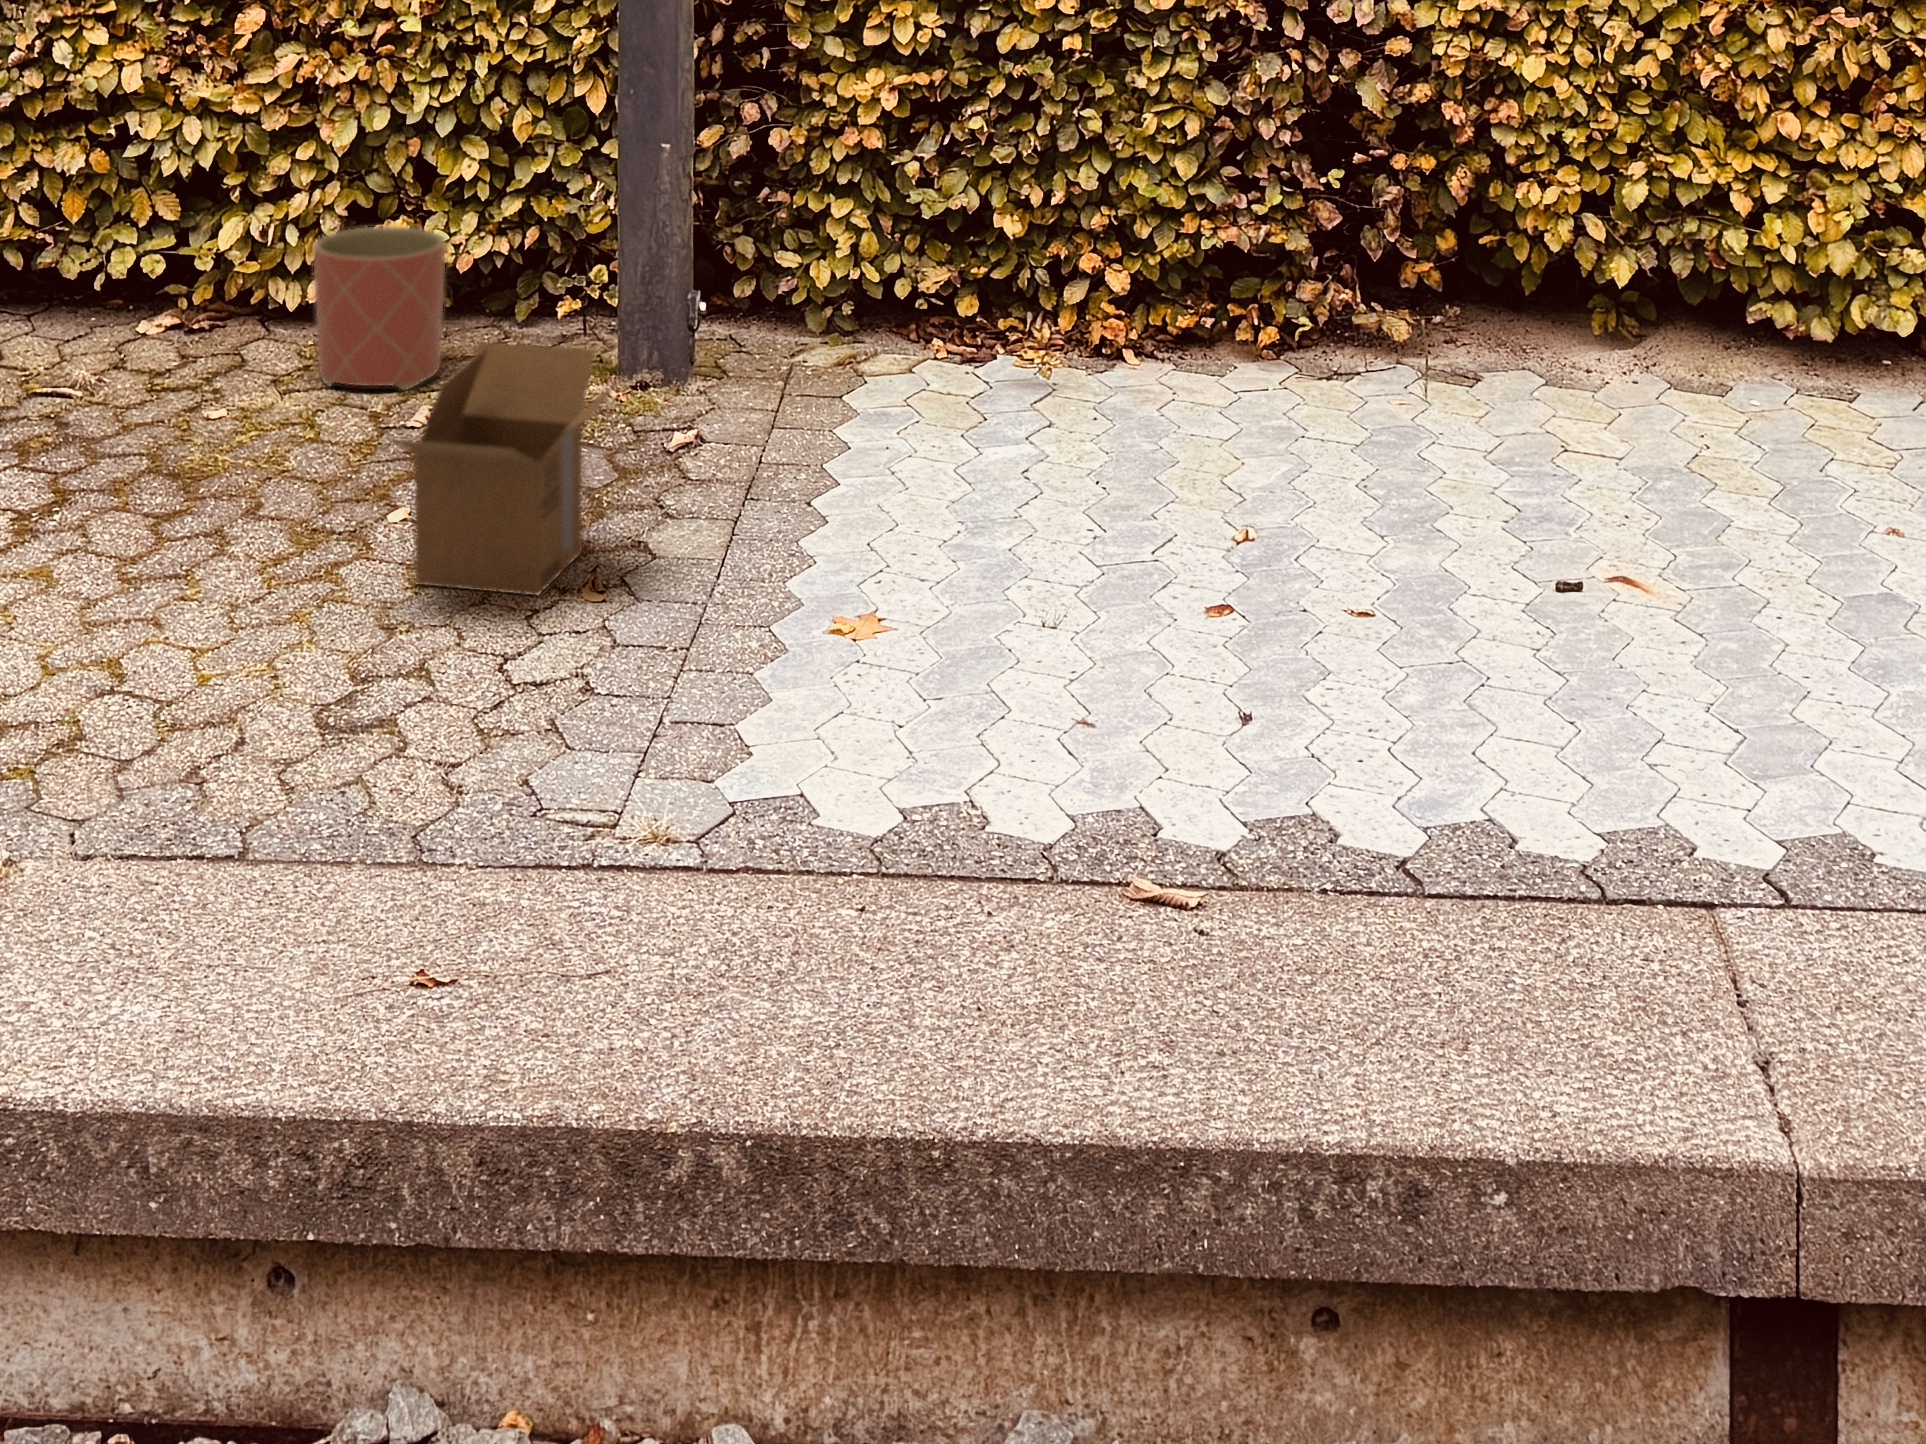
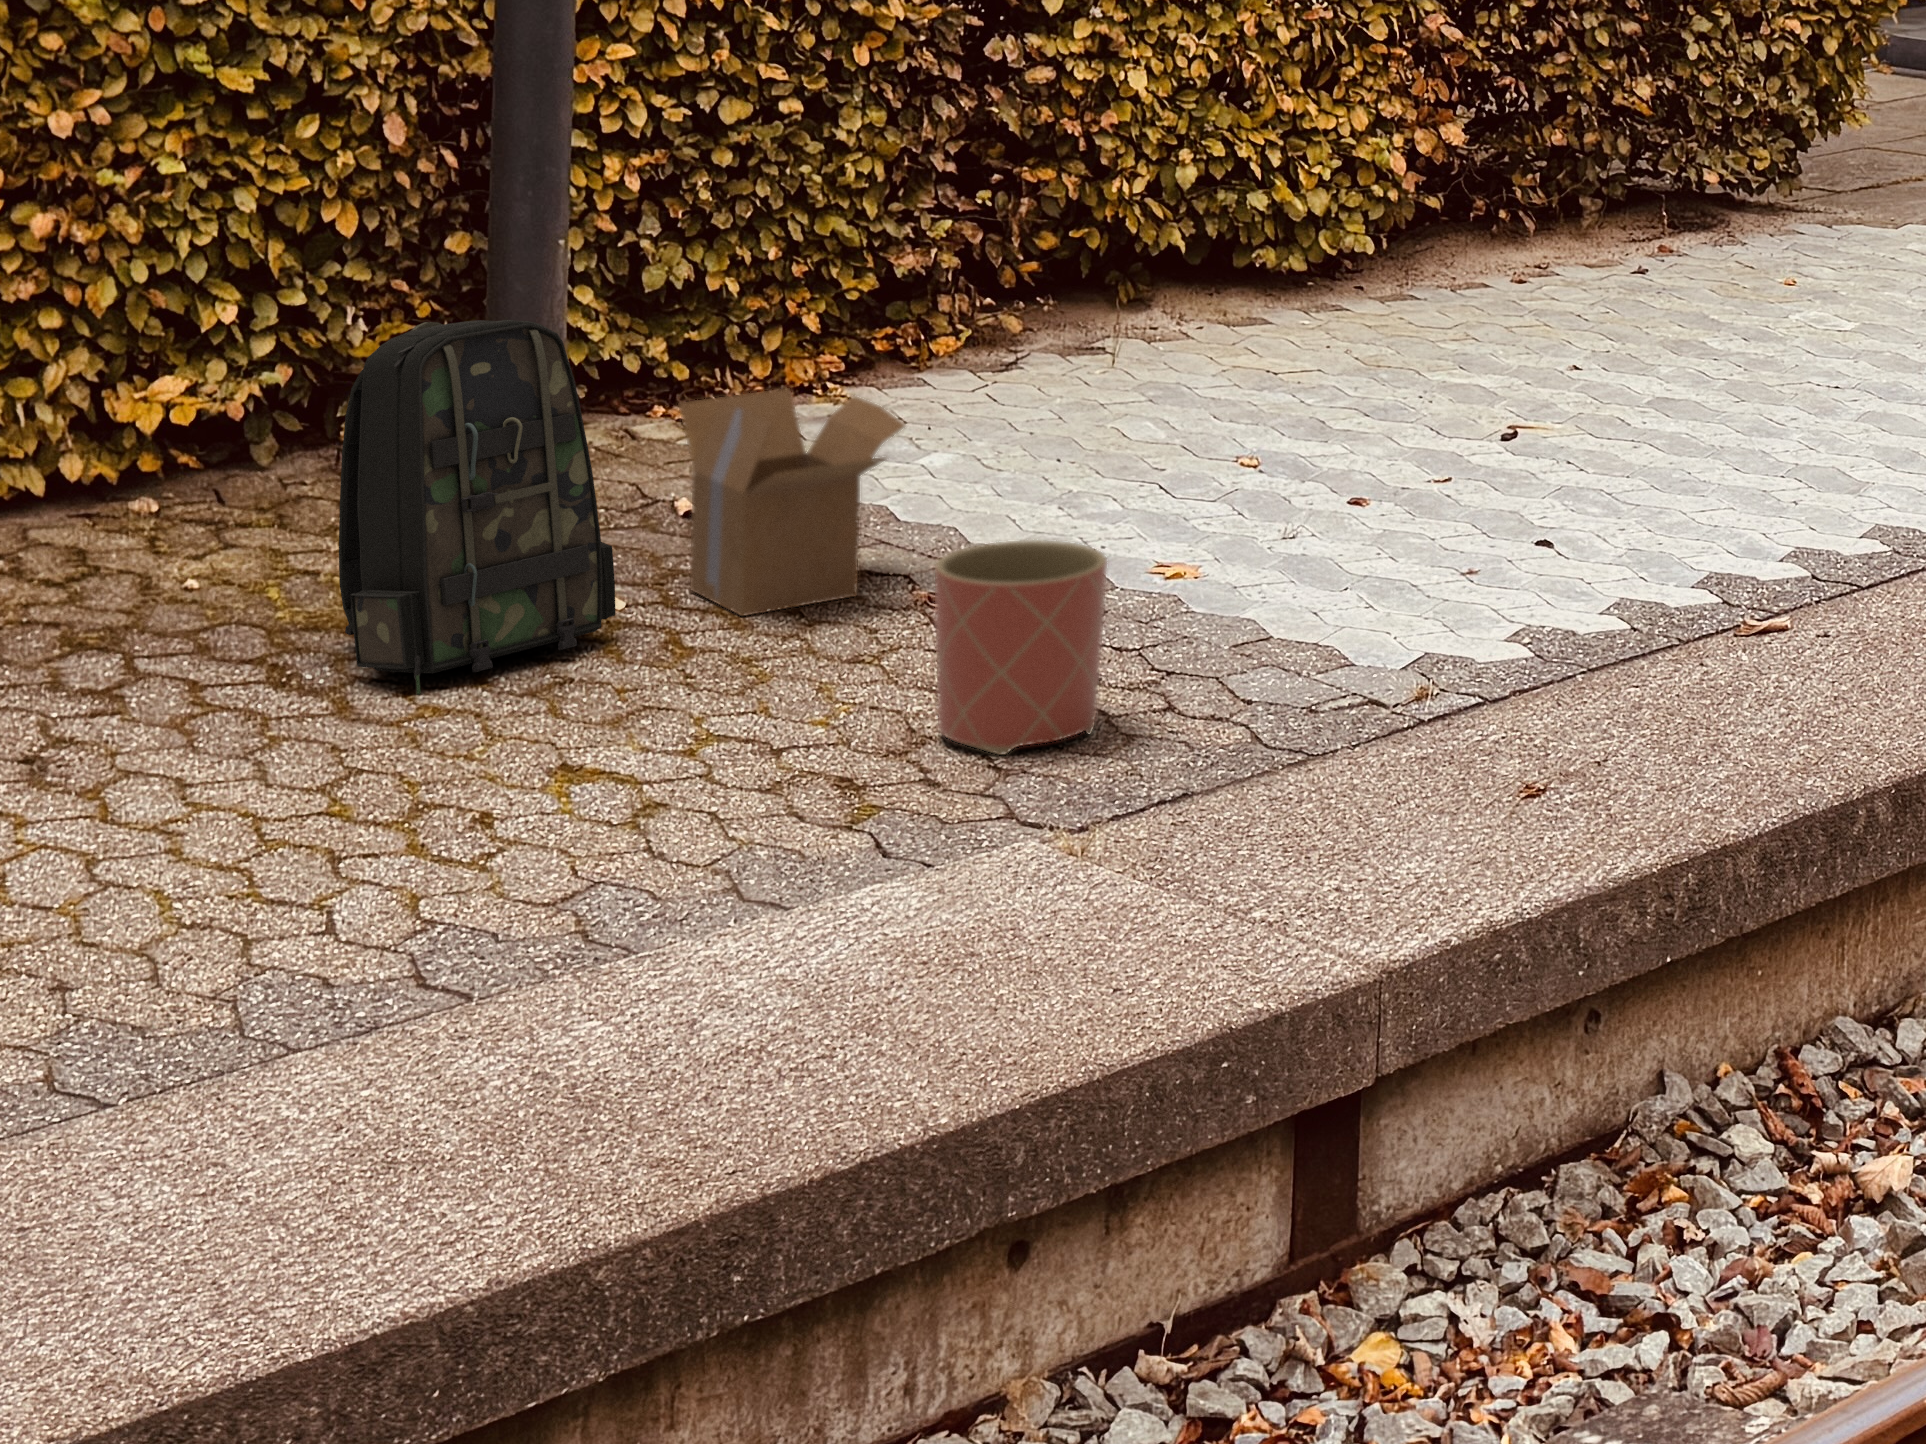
backpack: none [40,210,298,577] -> present [339,320,615,695]
planter: present [313,227,445,390] -> present [935,540,1107,755]

